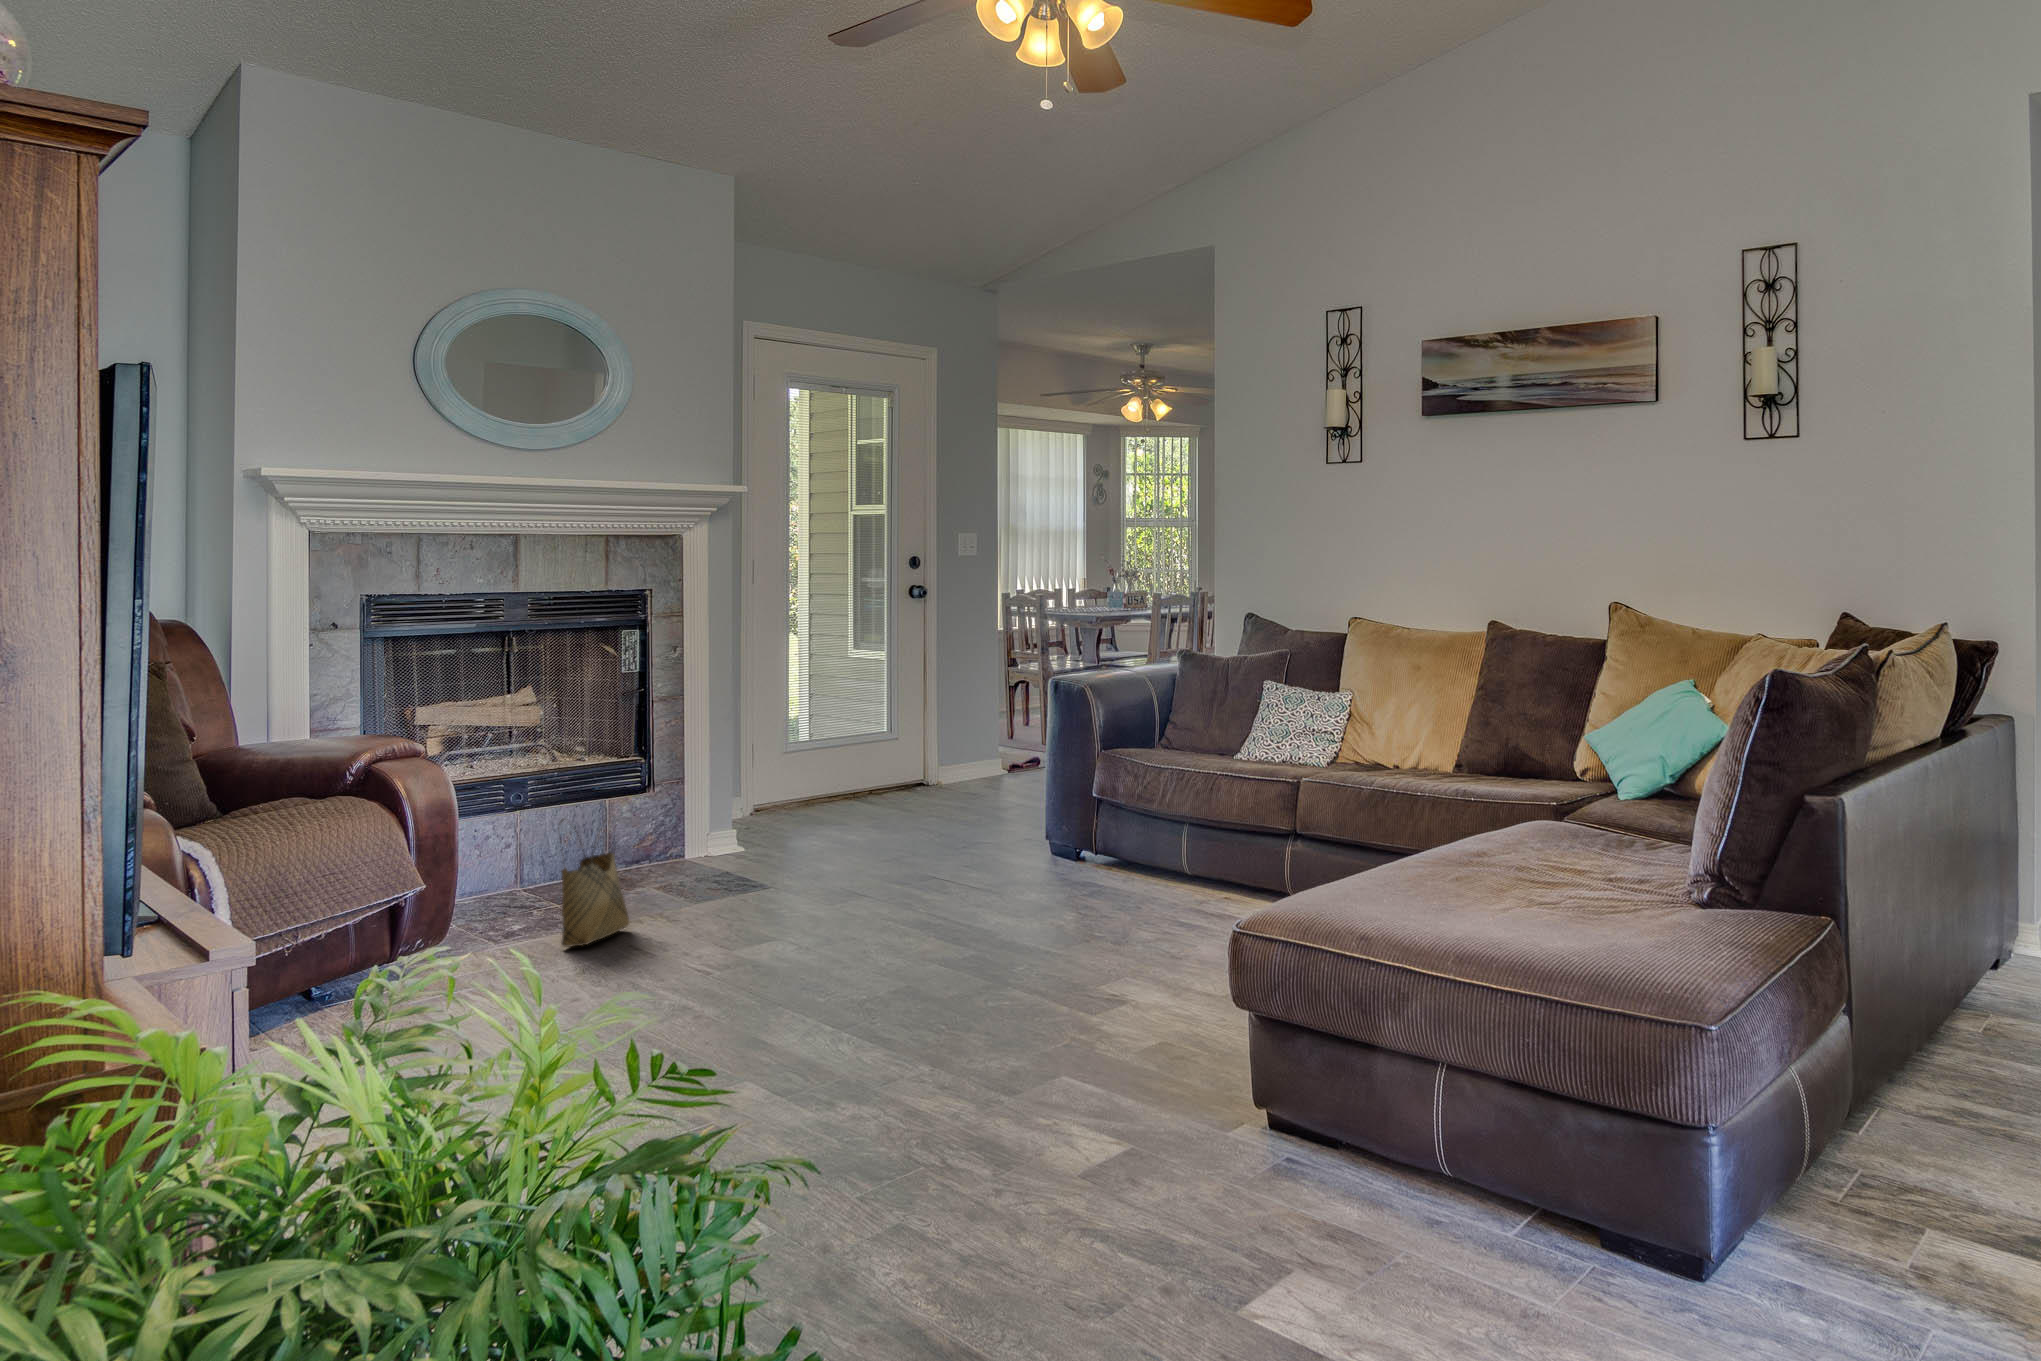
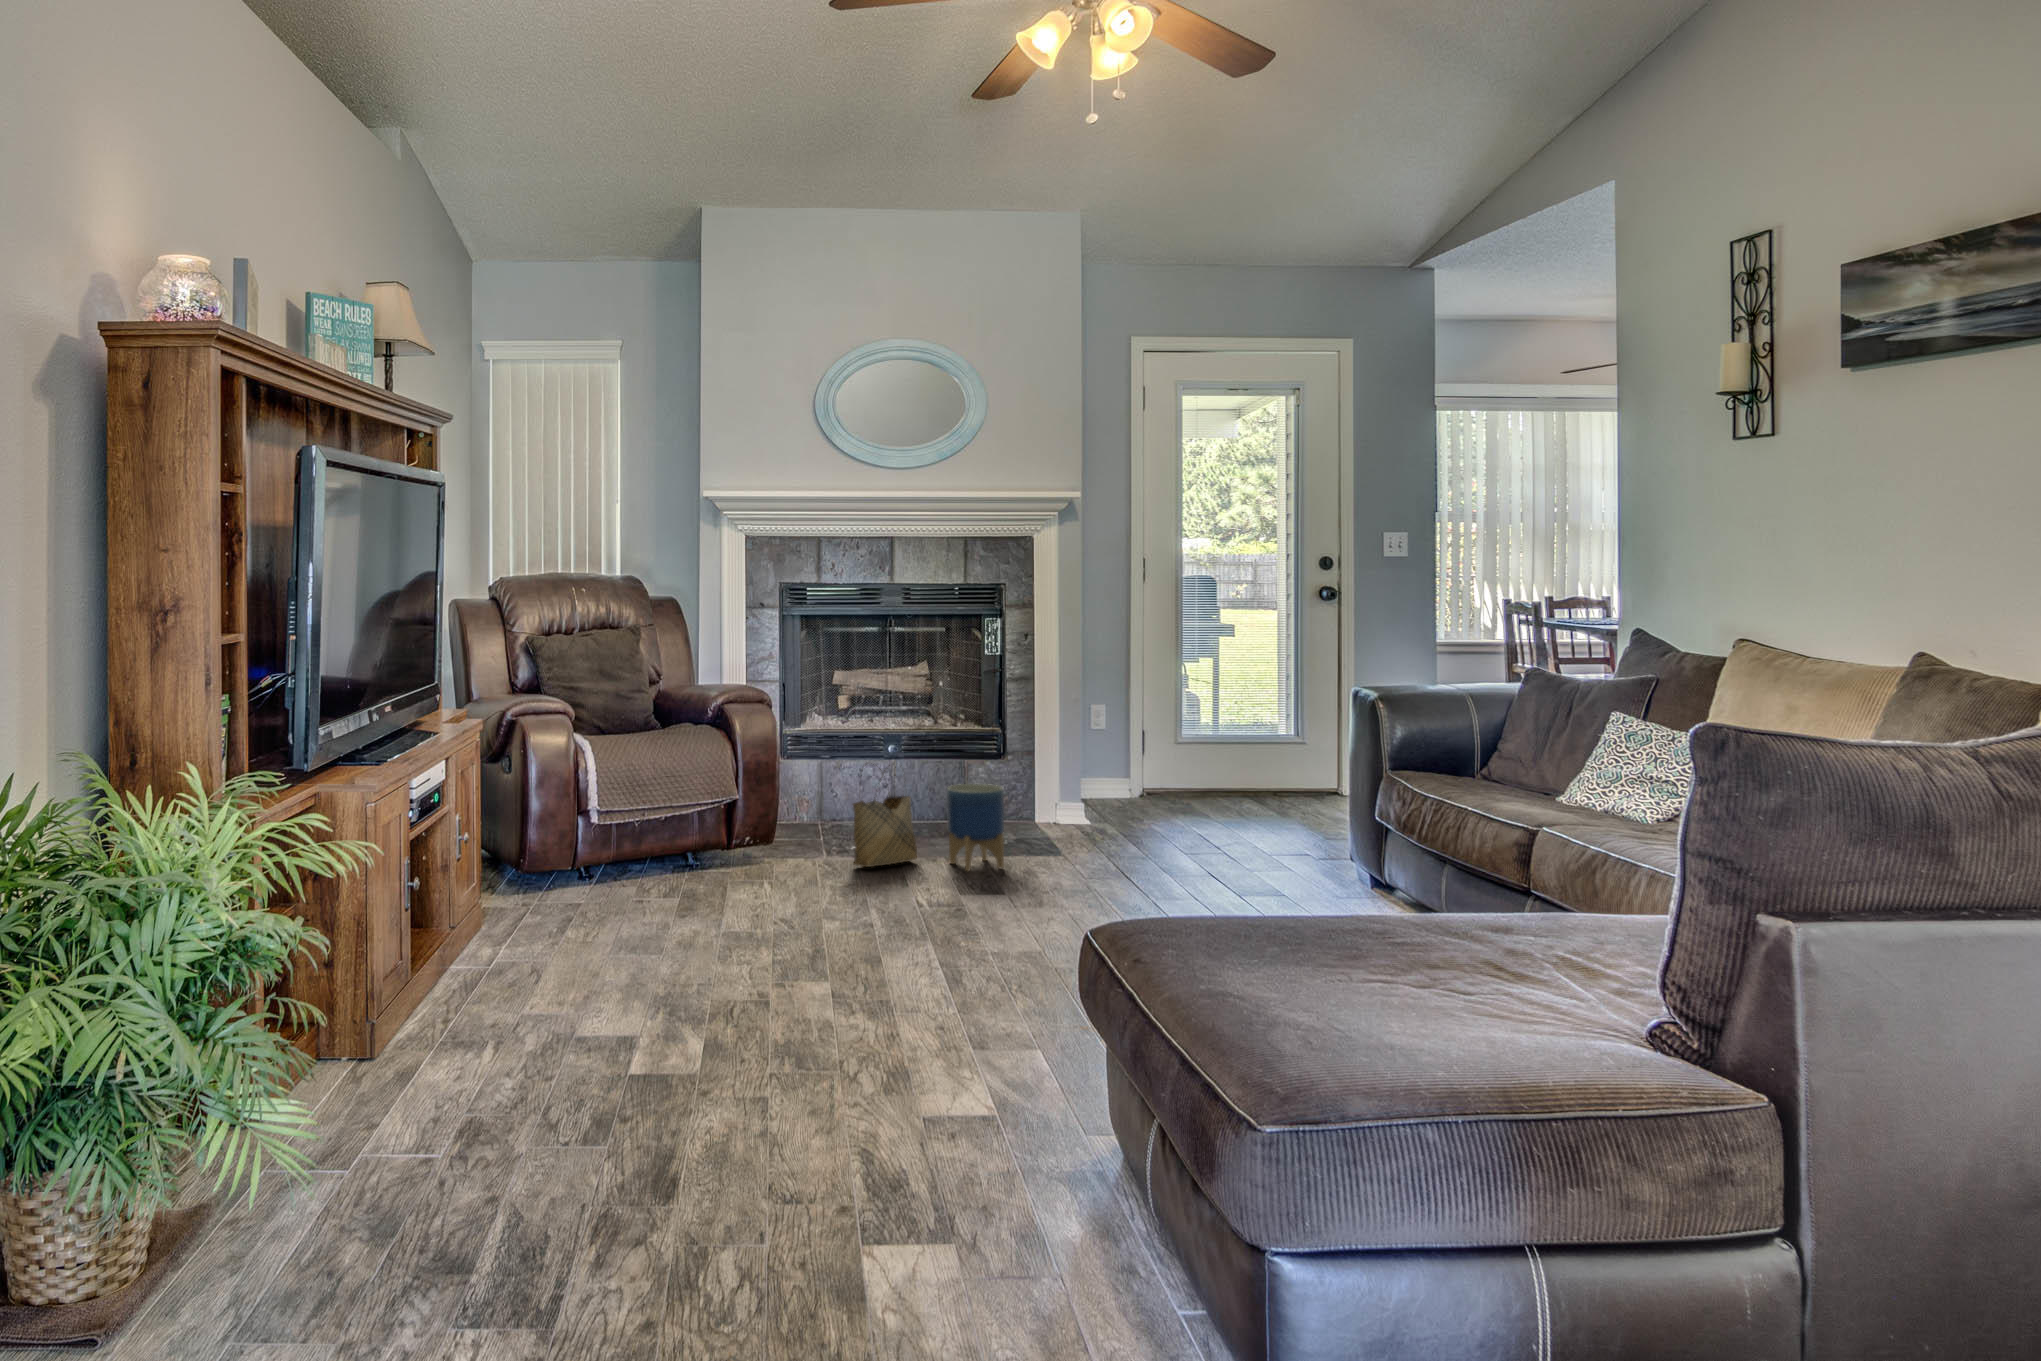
planter: none [663,825,735,928] -> present [947,784,1004,871]

